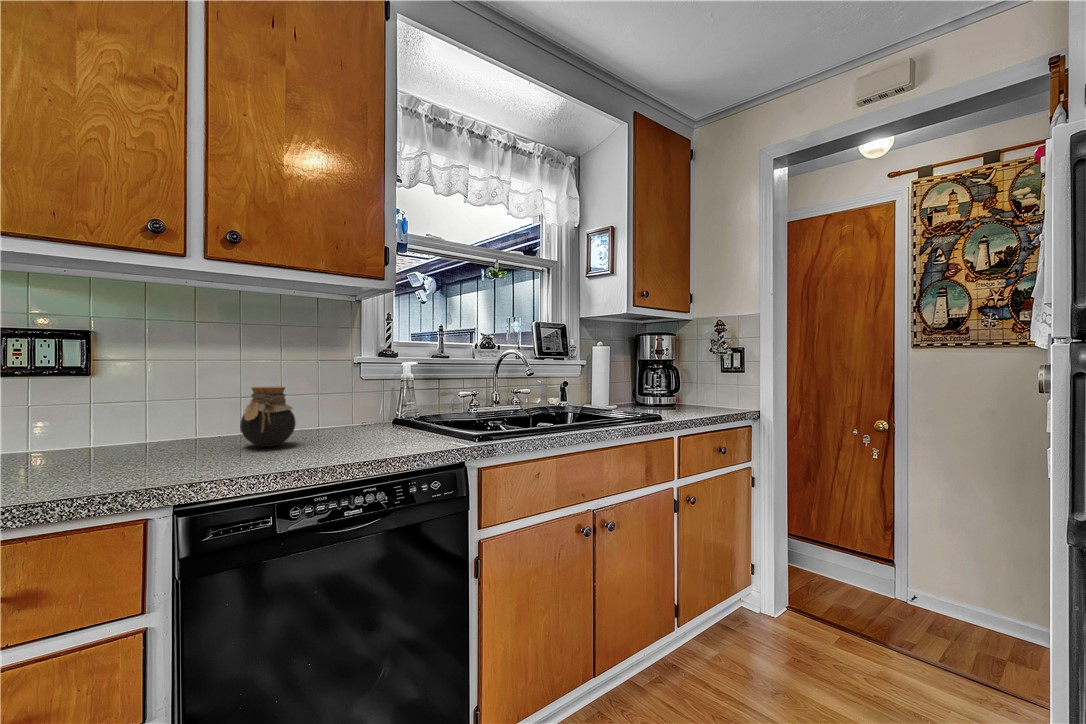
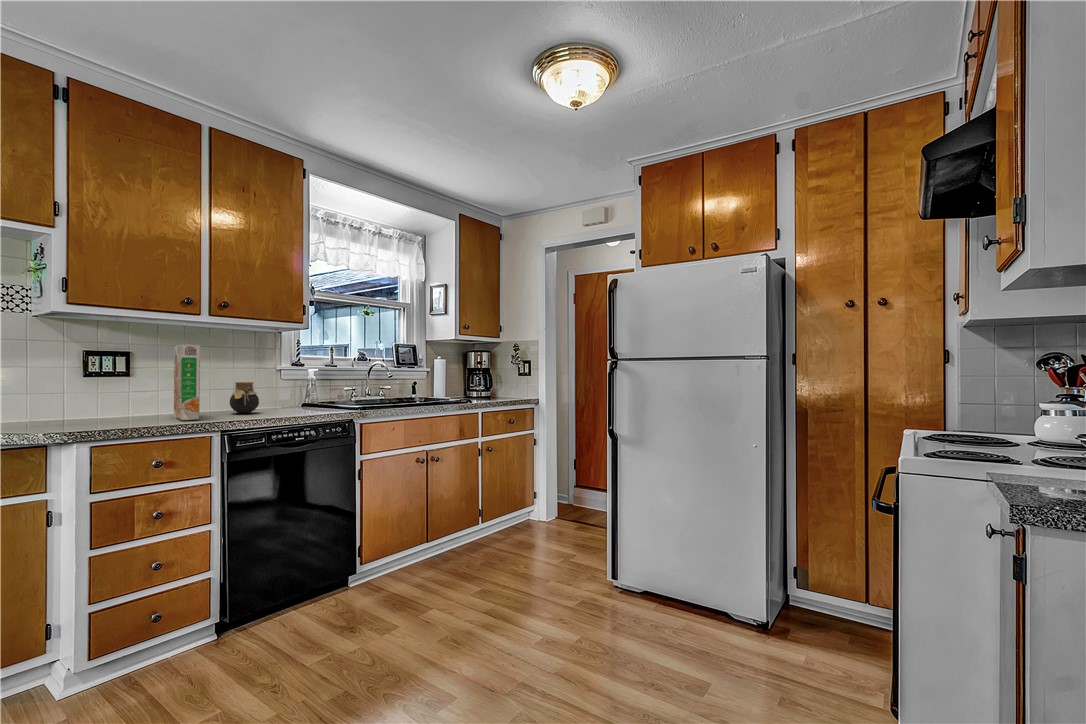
cereal box: none [104,309,164,474] -> present [174,344,200,420]

